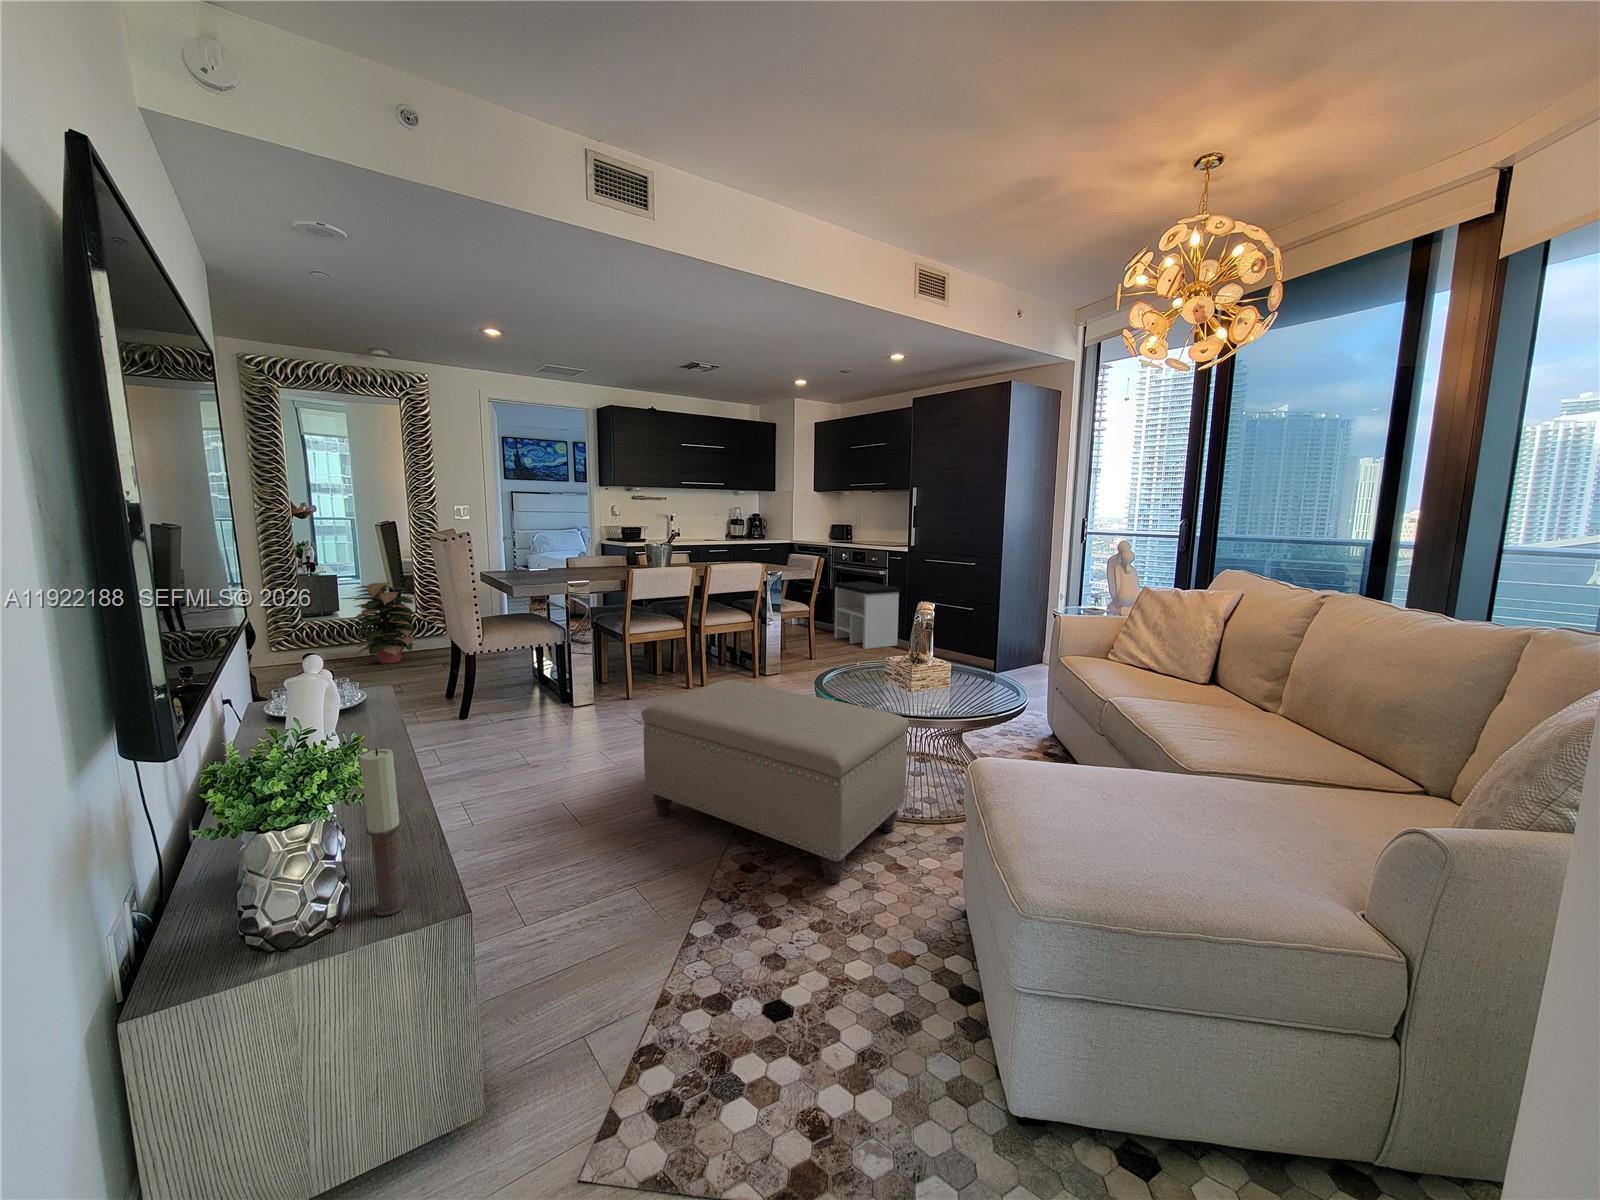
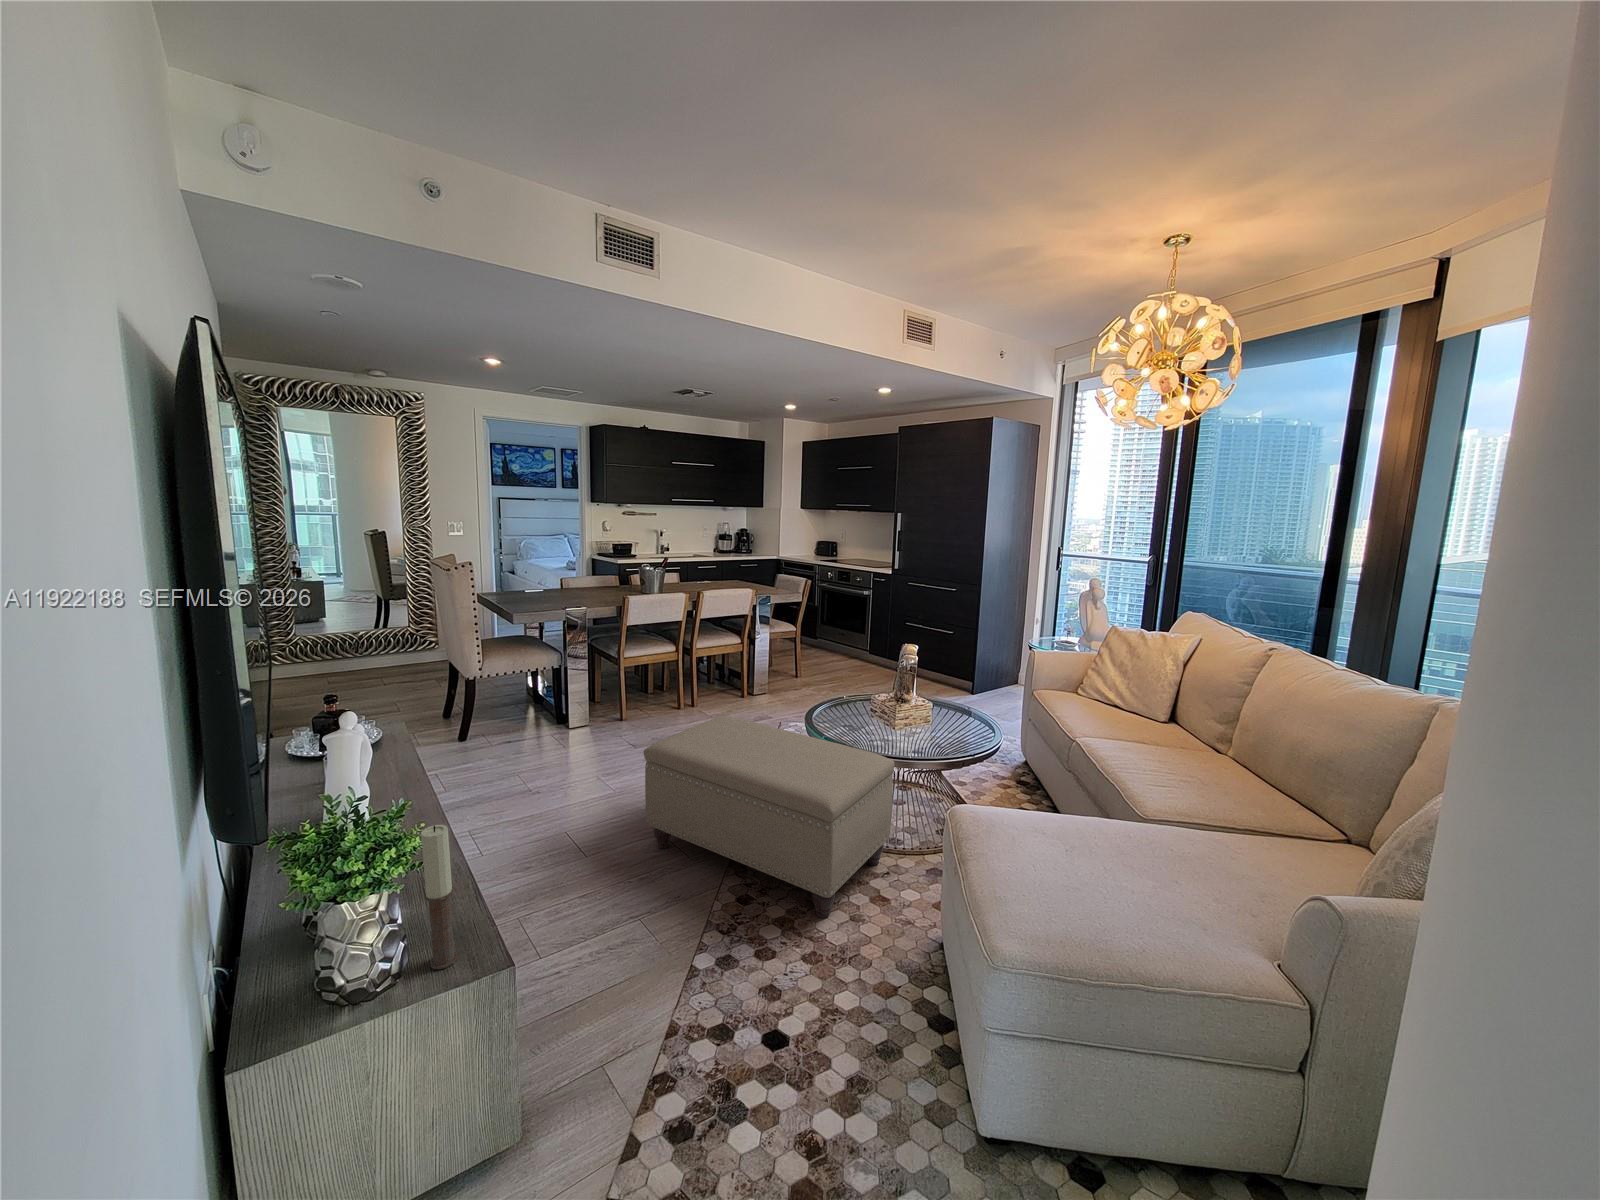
side table: present [834,581,901,649] -> none [823,599,888,667]
decorative plant: present [354,582,420,663] -> none [343,599,414,680]

